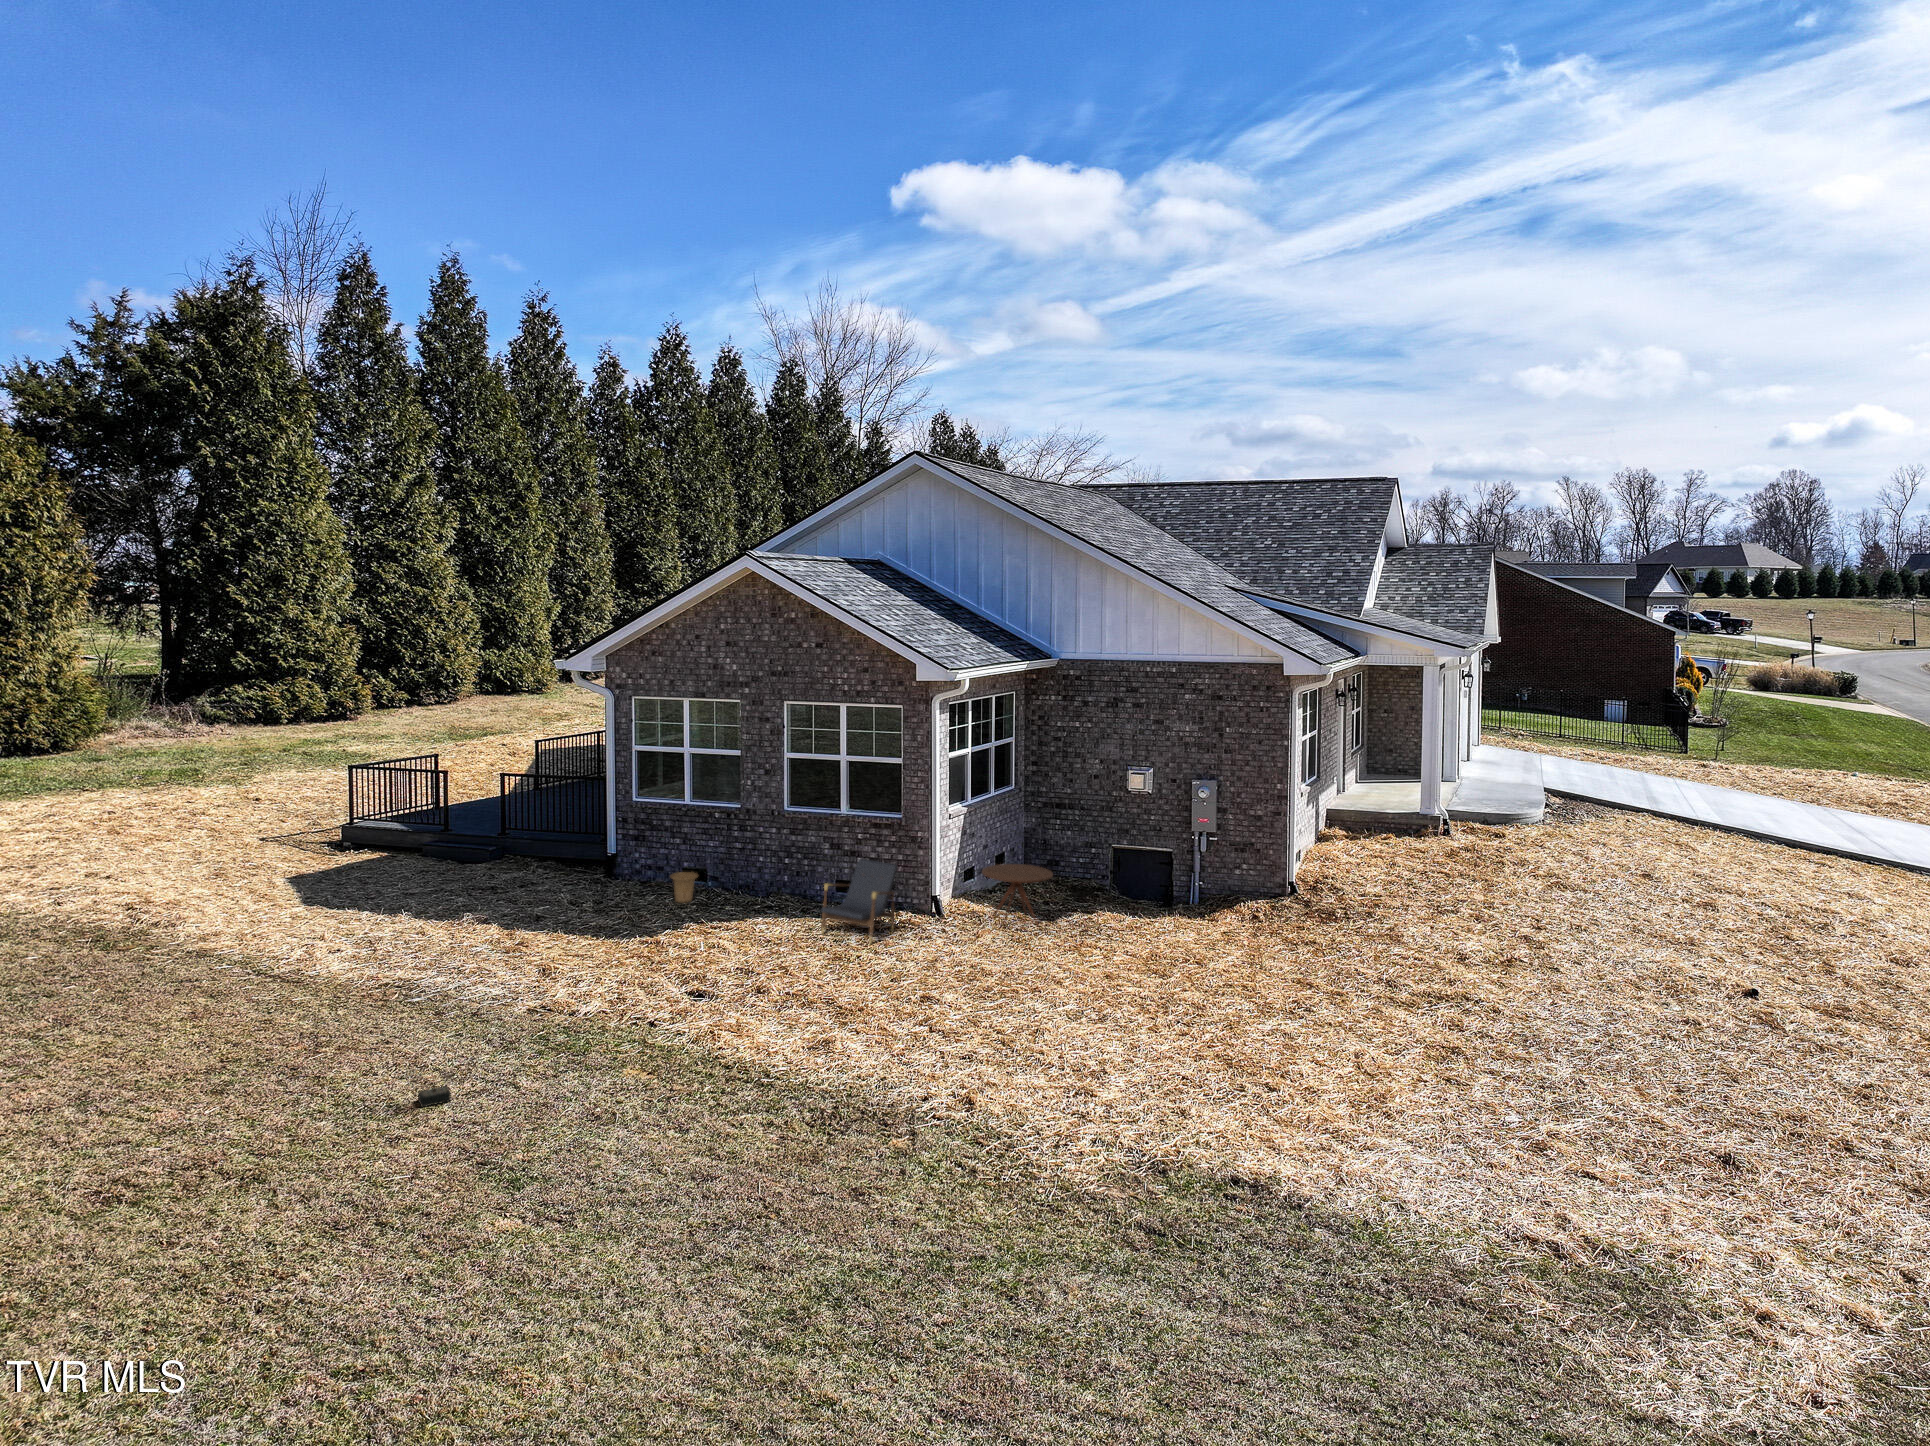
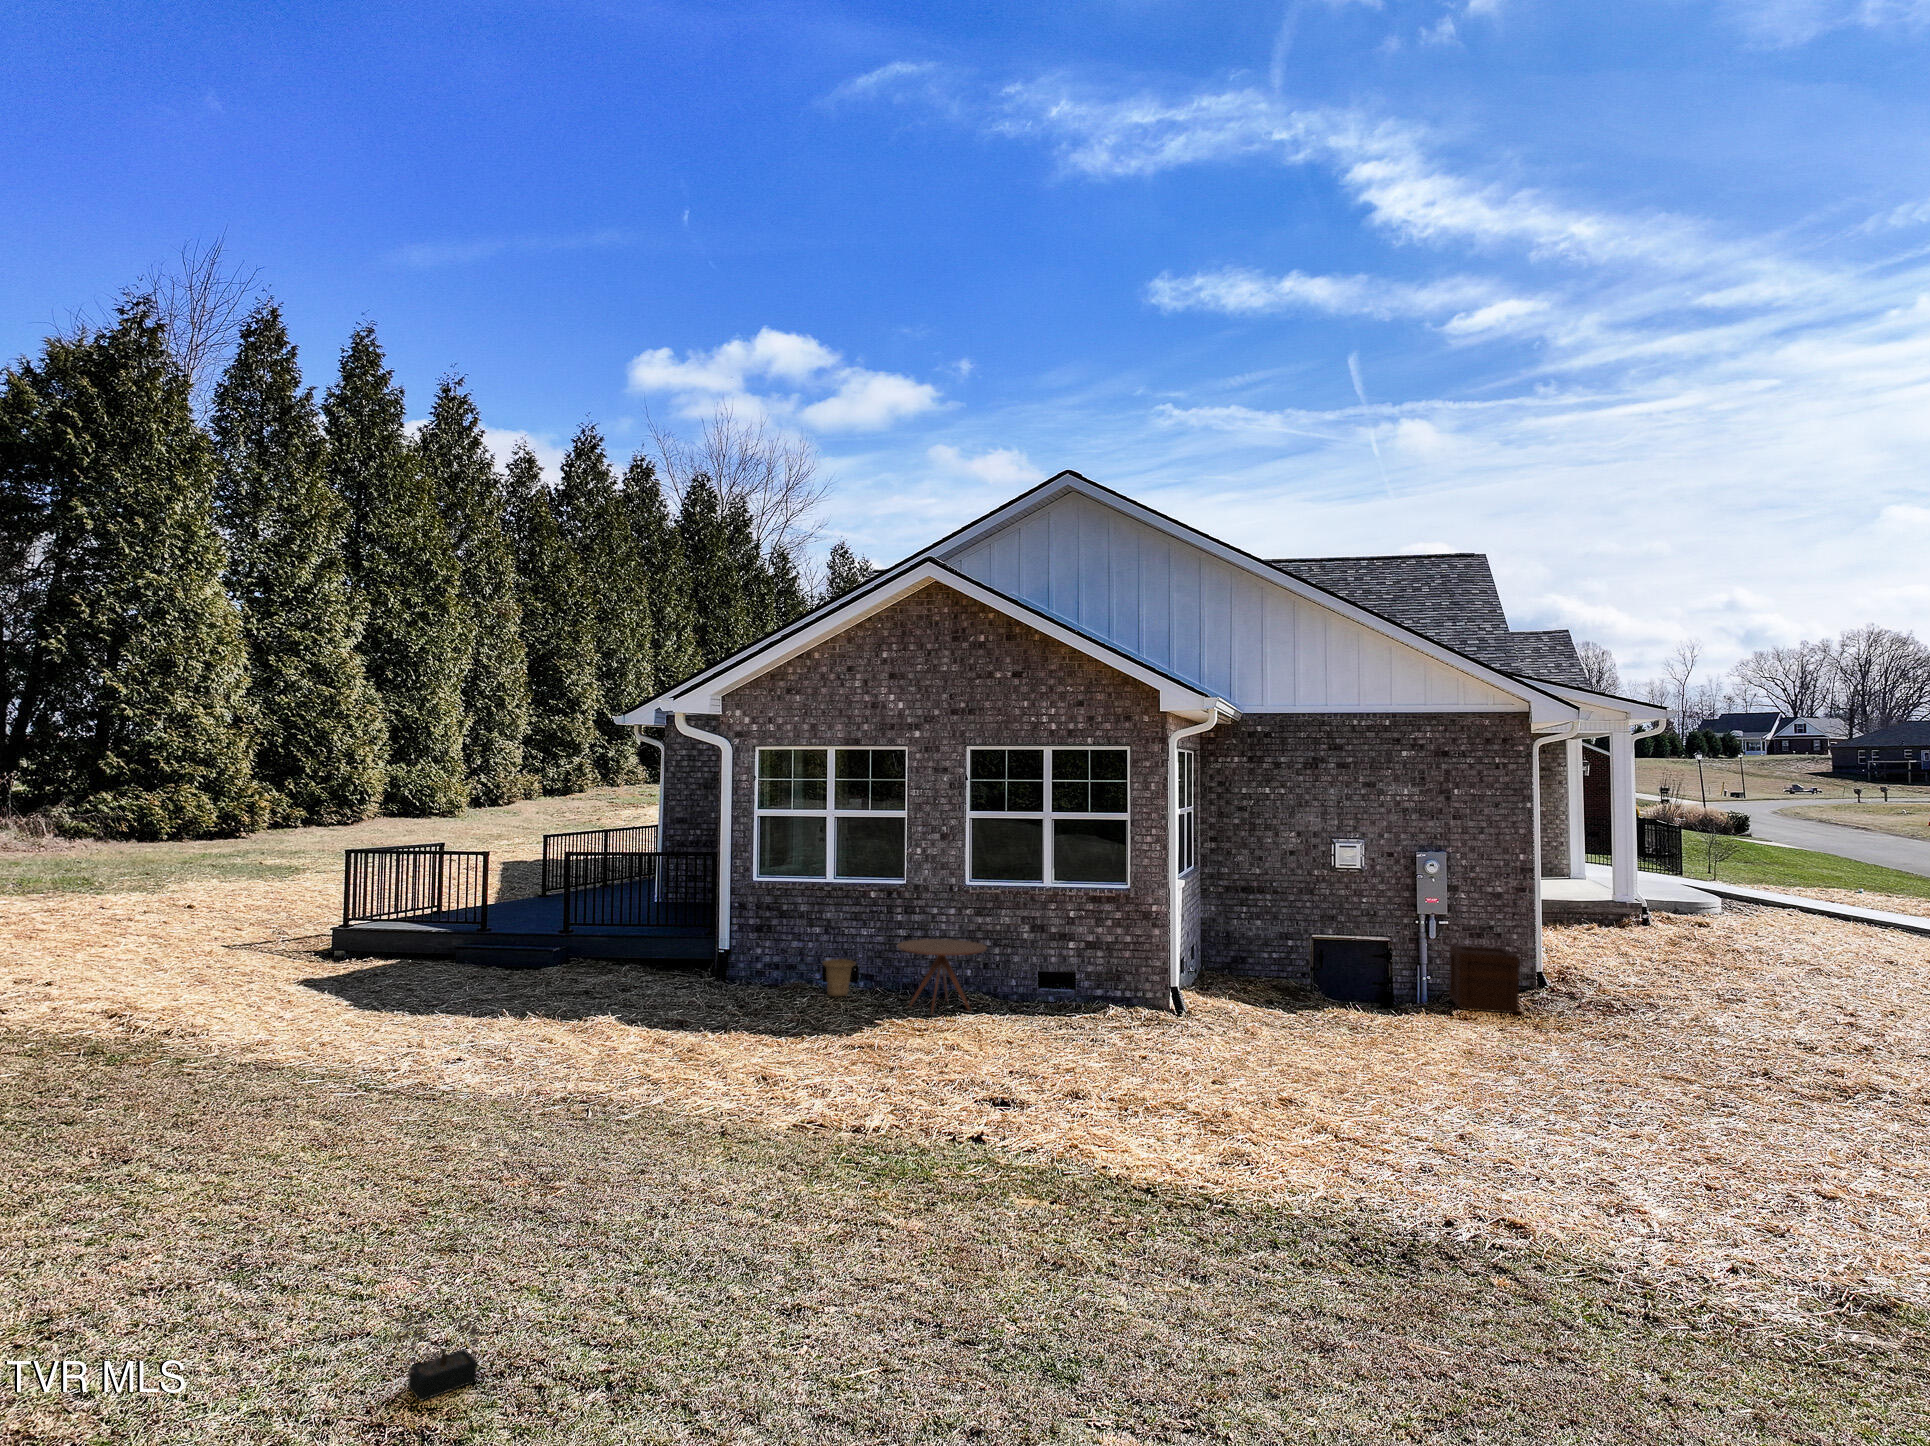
lounge chair: present [821,859,898,944] -> none [1043,928,1123,1026]
round table: present [982,864,1053,925] -> present [897,939,987,1013]
wooden crate: none [1206,882,1265,947] -> present [1449,945,1519,1013]
decorative plant: present [408,1068,453,1107] -> present [388,1313,489,1401]

